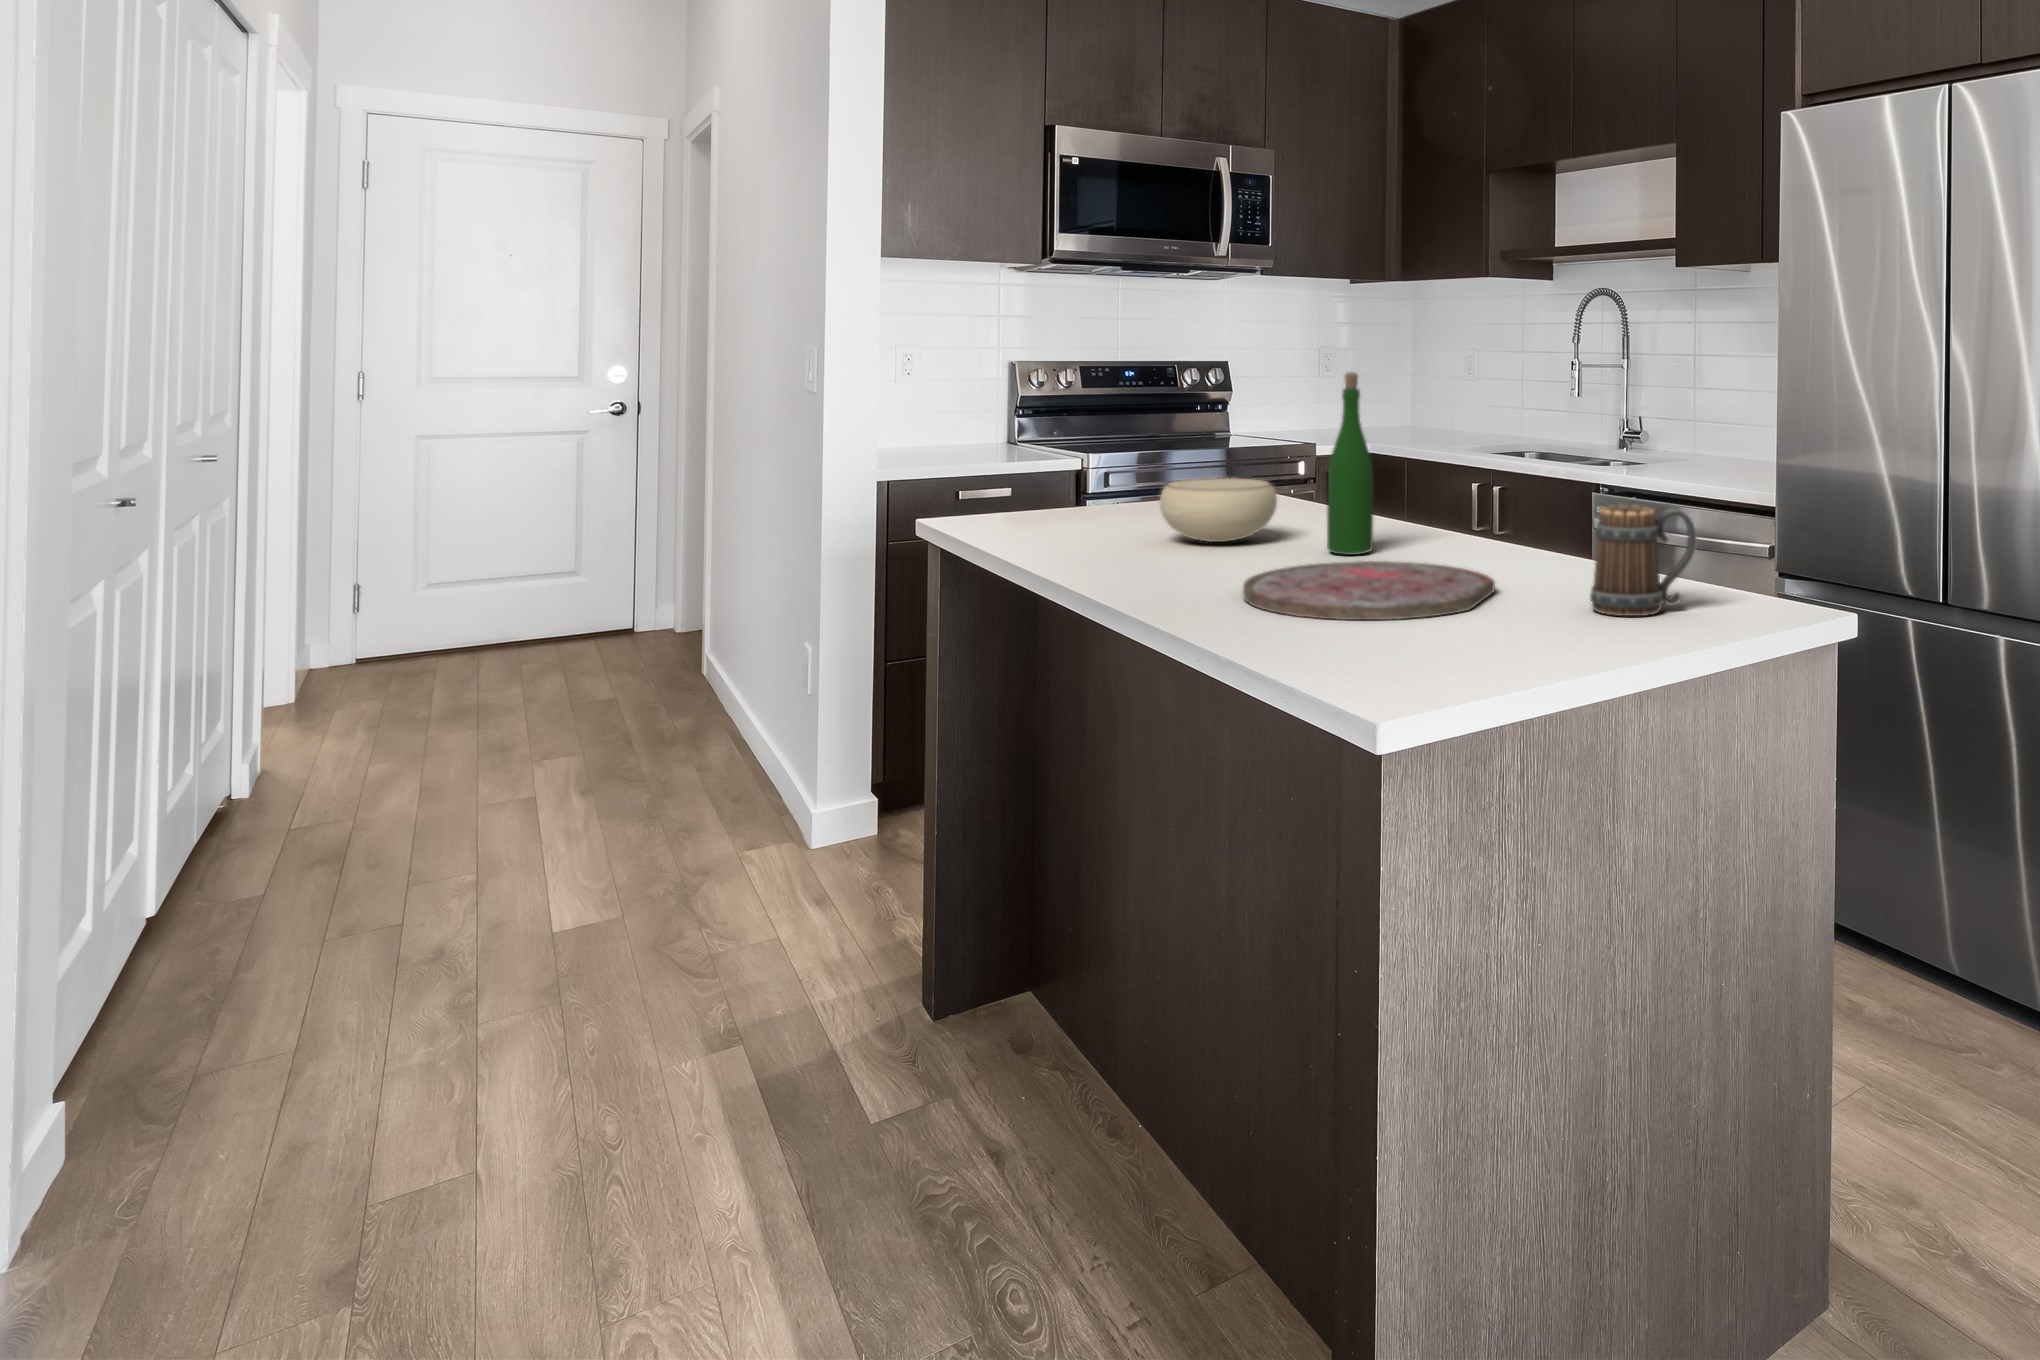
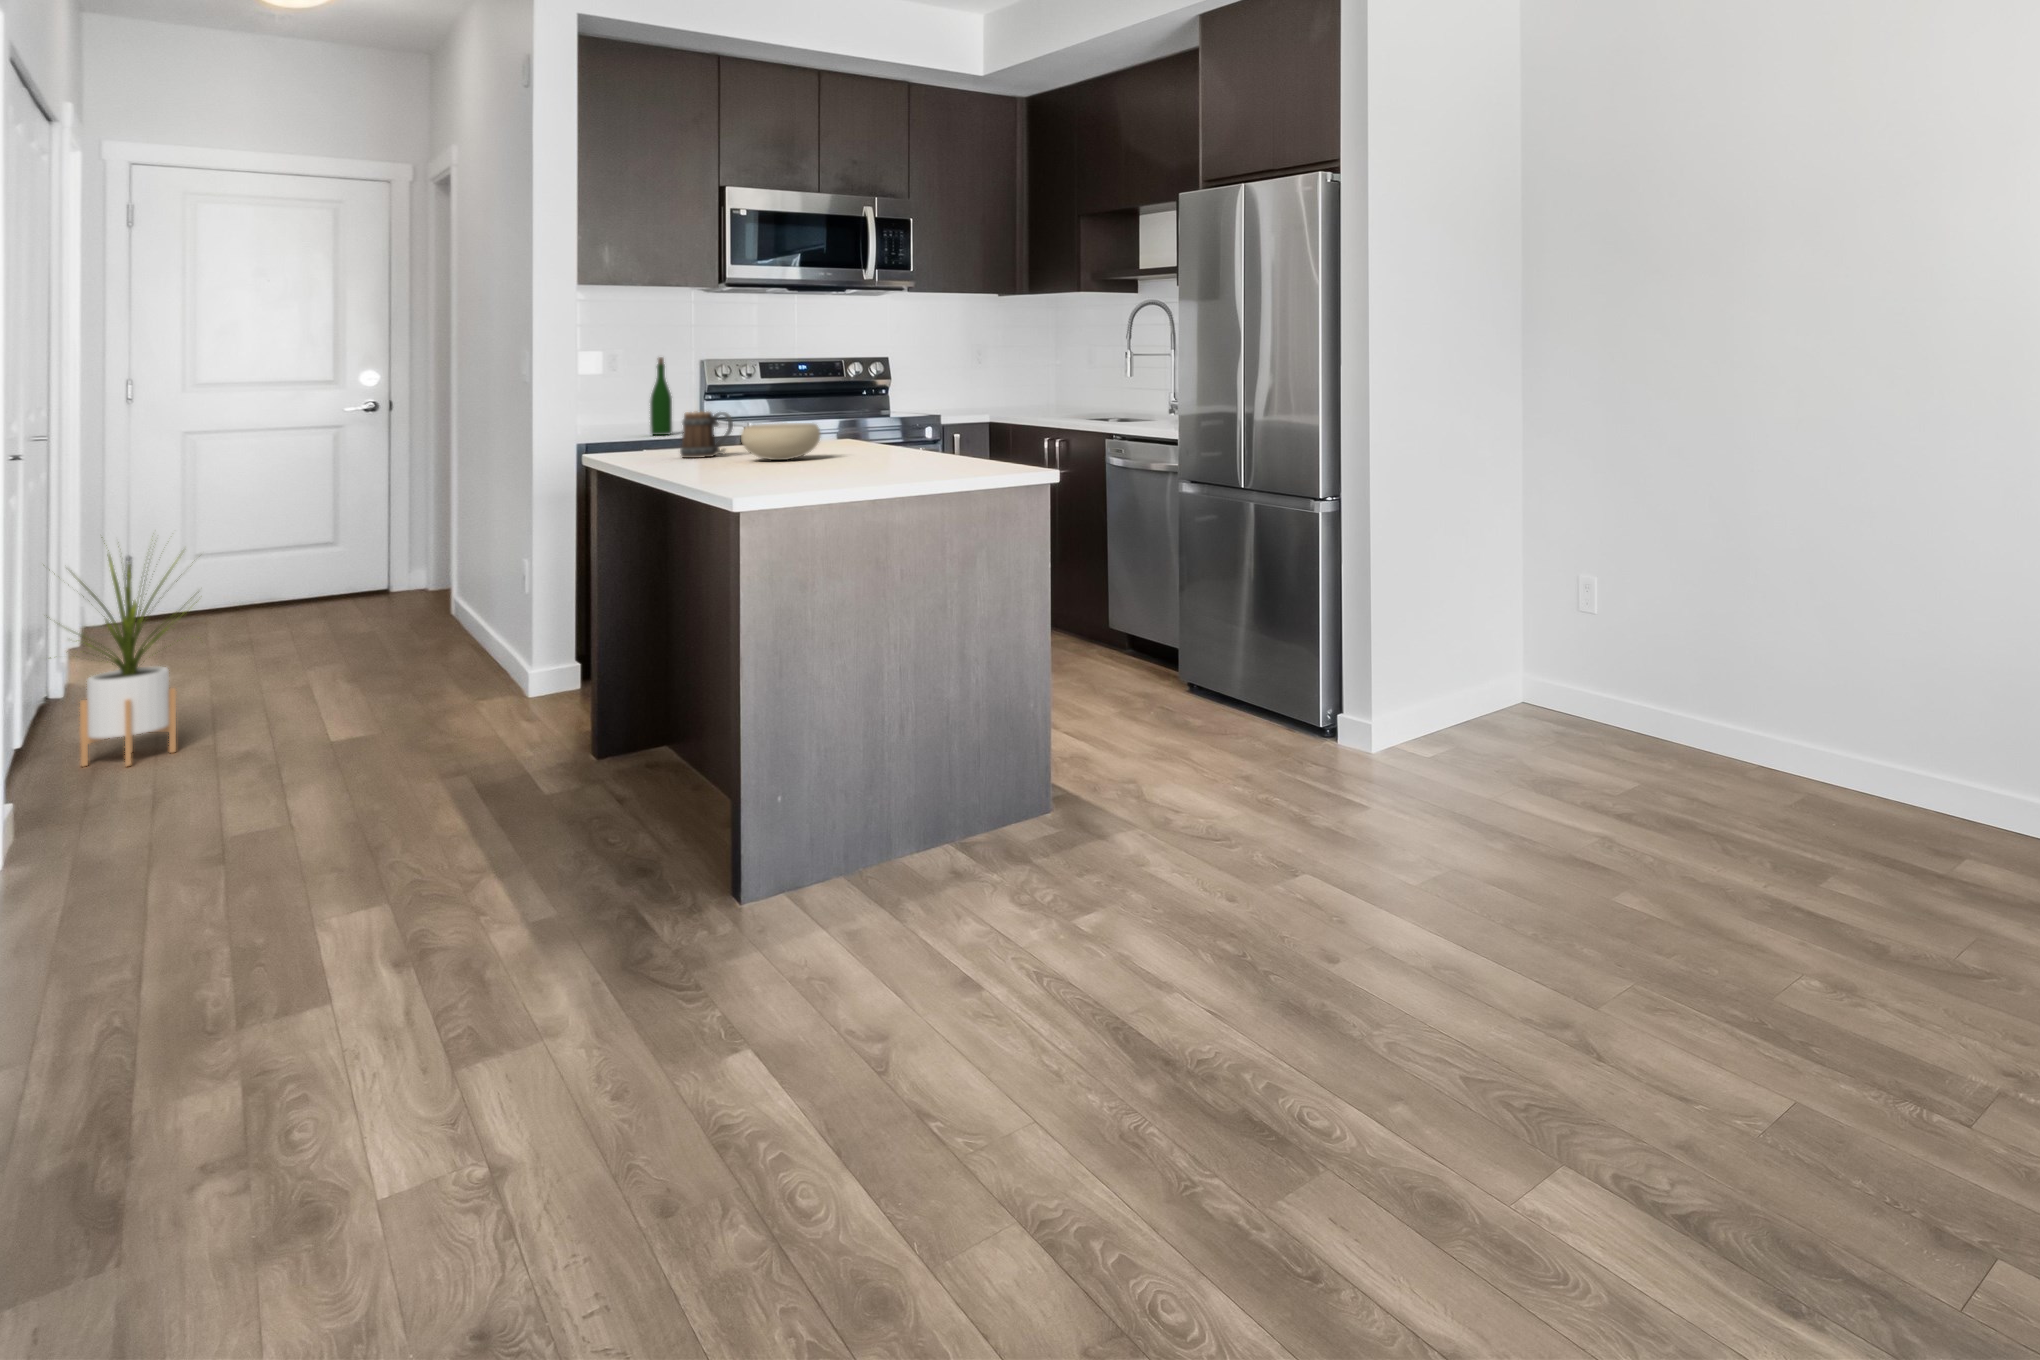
wine bottle: present [1327,372,1374,555] -> present [650,357,672,435]
mug: present [1590,505,1697,616] -> present [680,411,733,458]
cutting board: present [1243,561,1495,620] -> none [754,460,907,480]
house plant: none [171,603,393,962] -> present [47,537,197,767]

